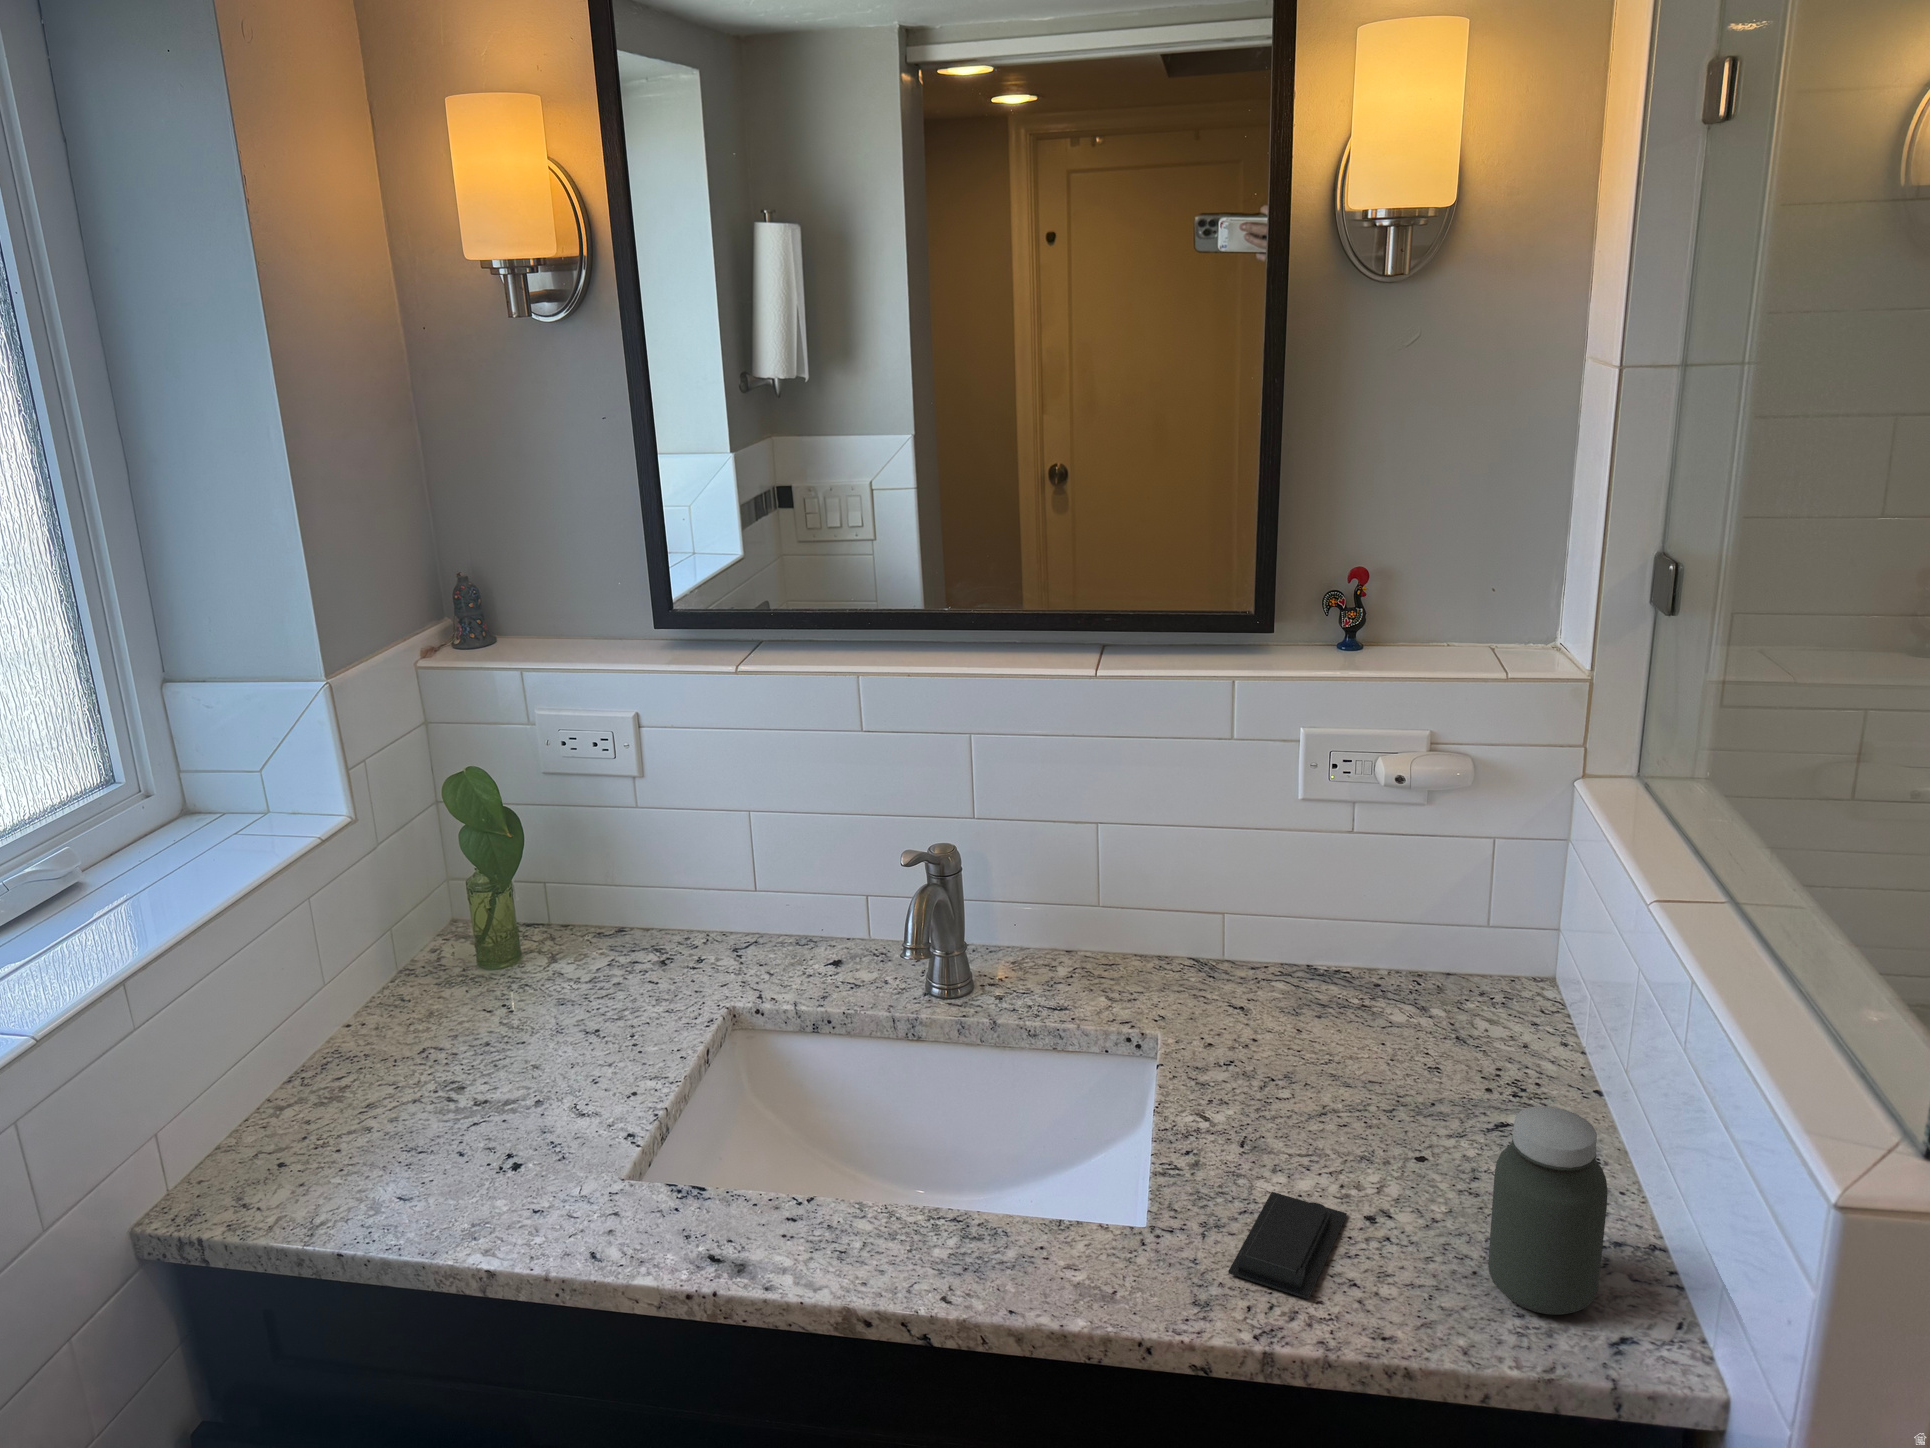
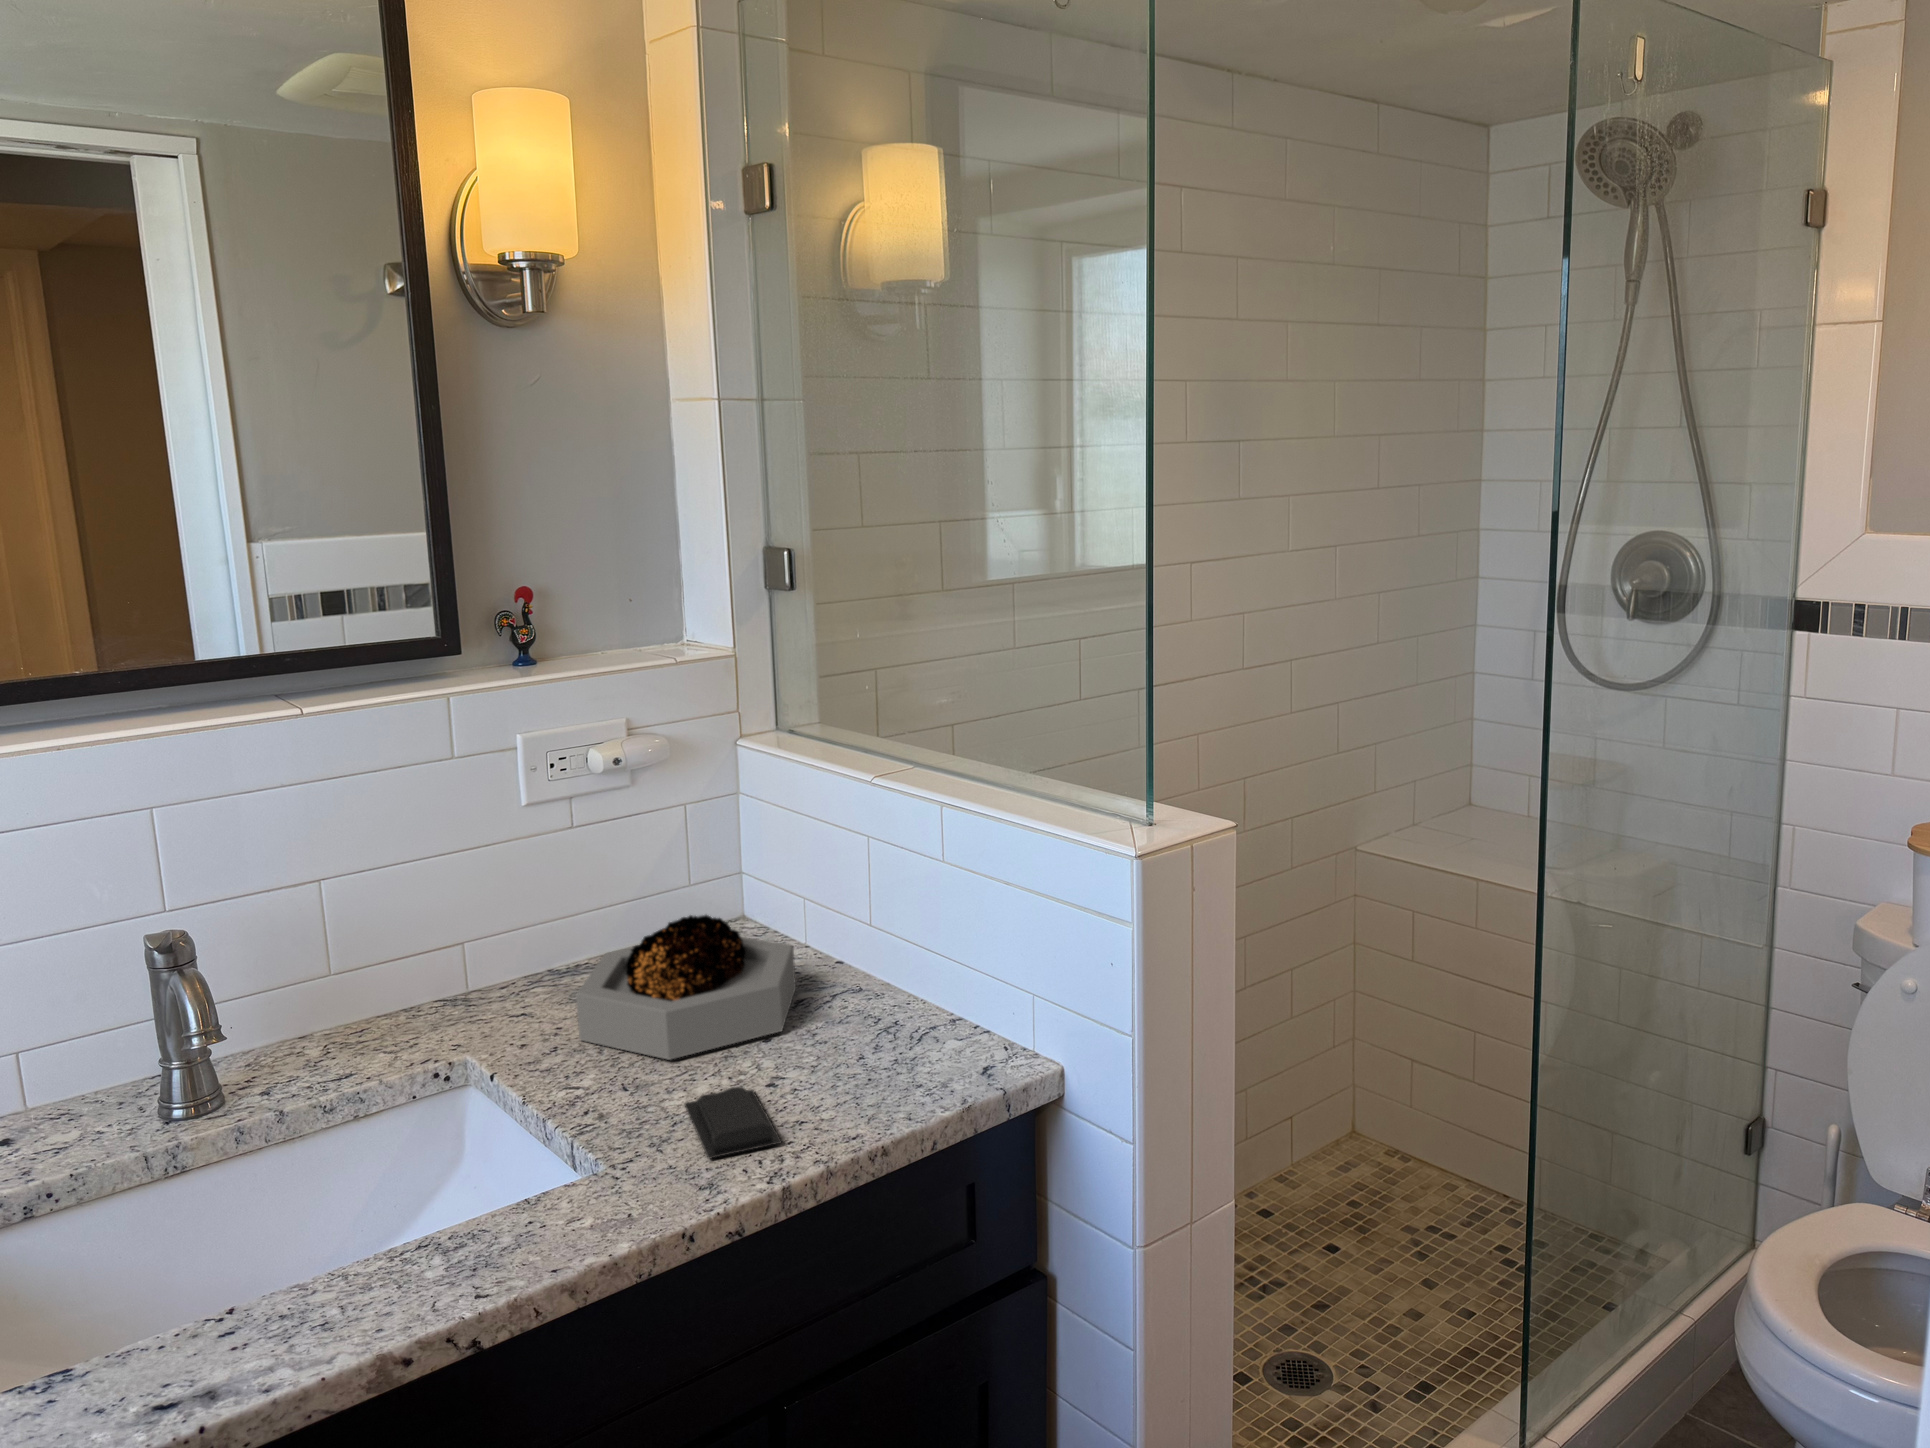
decorative bowl: none [1256,969,1519,1155] -> present [576,915,796,1060]
jar: present [1488,1106,1608,1315] -> none [869,917,954,1081]

